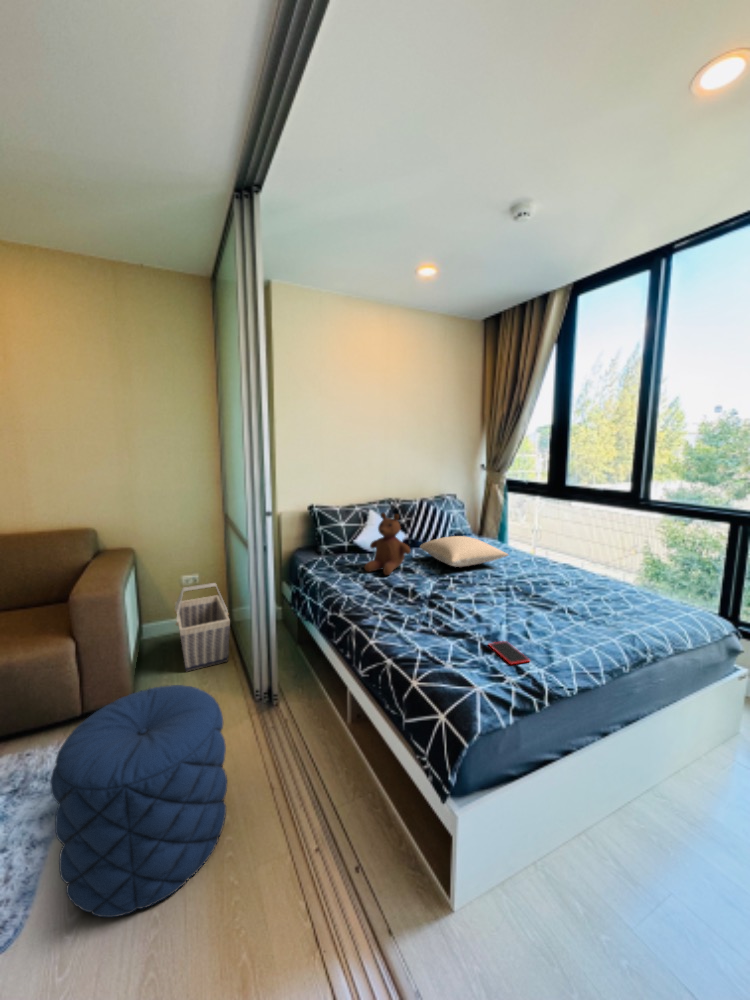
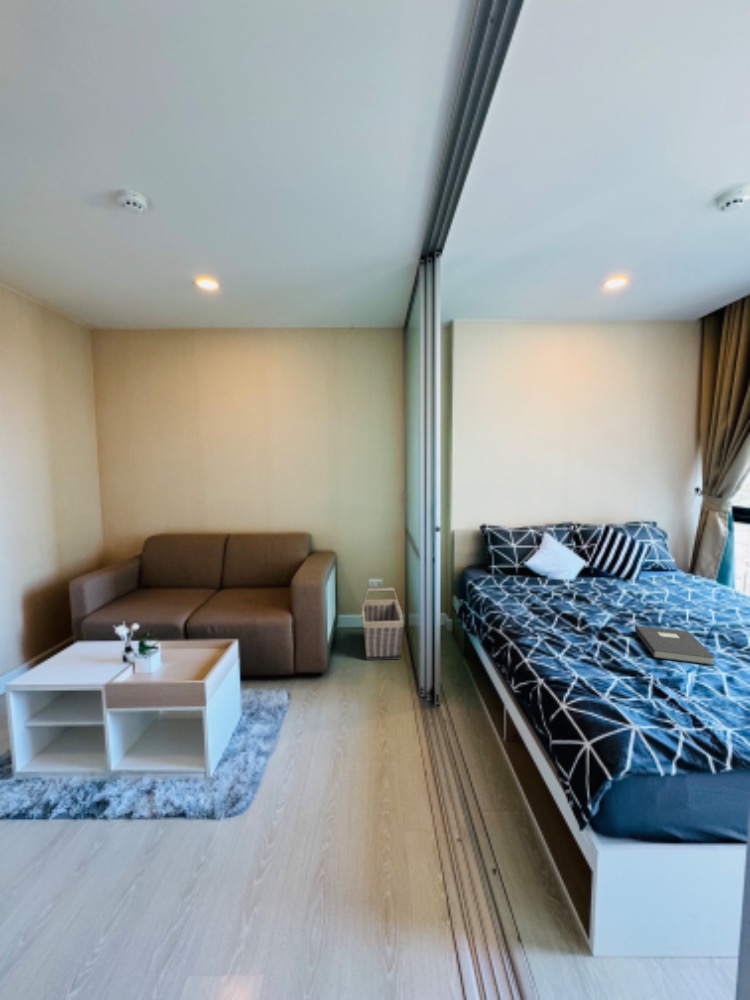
teddy bear: present [365,513,411,575] -> none [532,536,586,601]
pillow: present [420,536,508,567] -> none [600,568,720,603]
book: none [455,587,518,616] -> present [635,626,715,665]
smartphone: present [489,641,530,664] -> none [662,688,715,717]
pouf: present [51,685,227,917] -> none [274,660,389,825]

